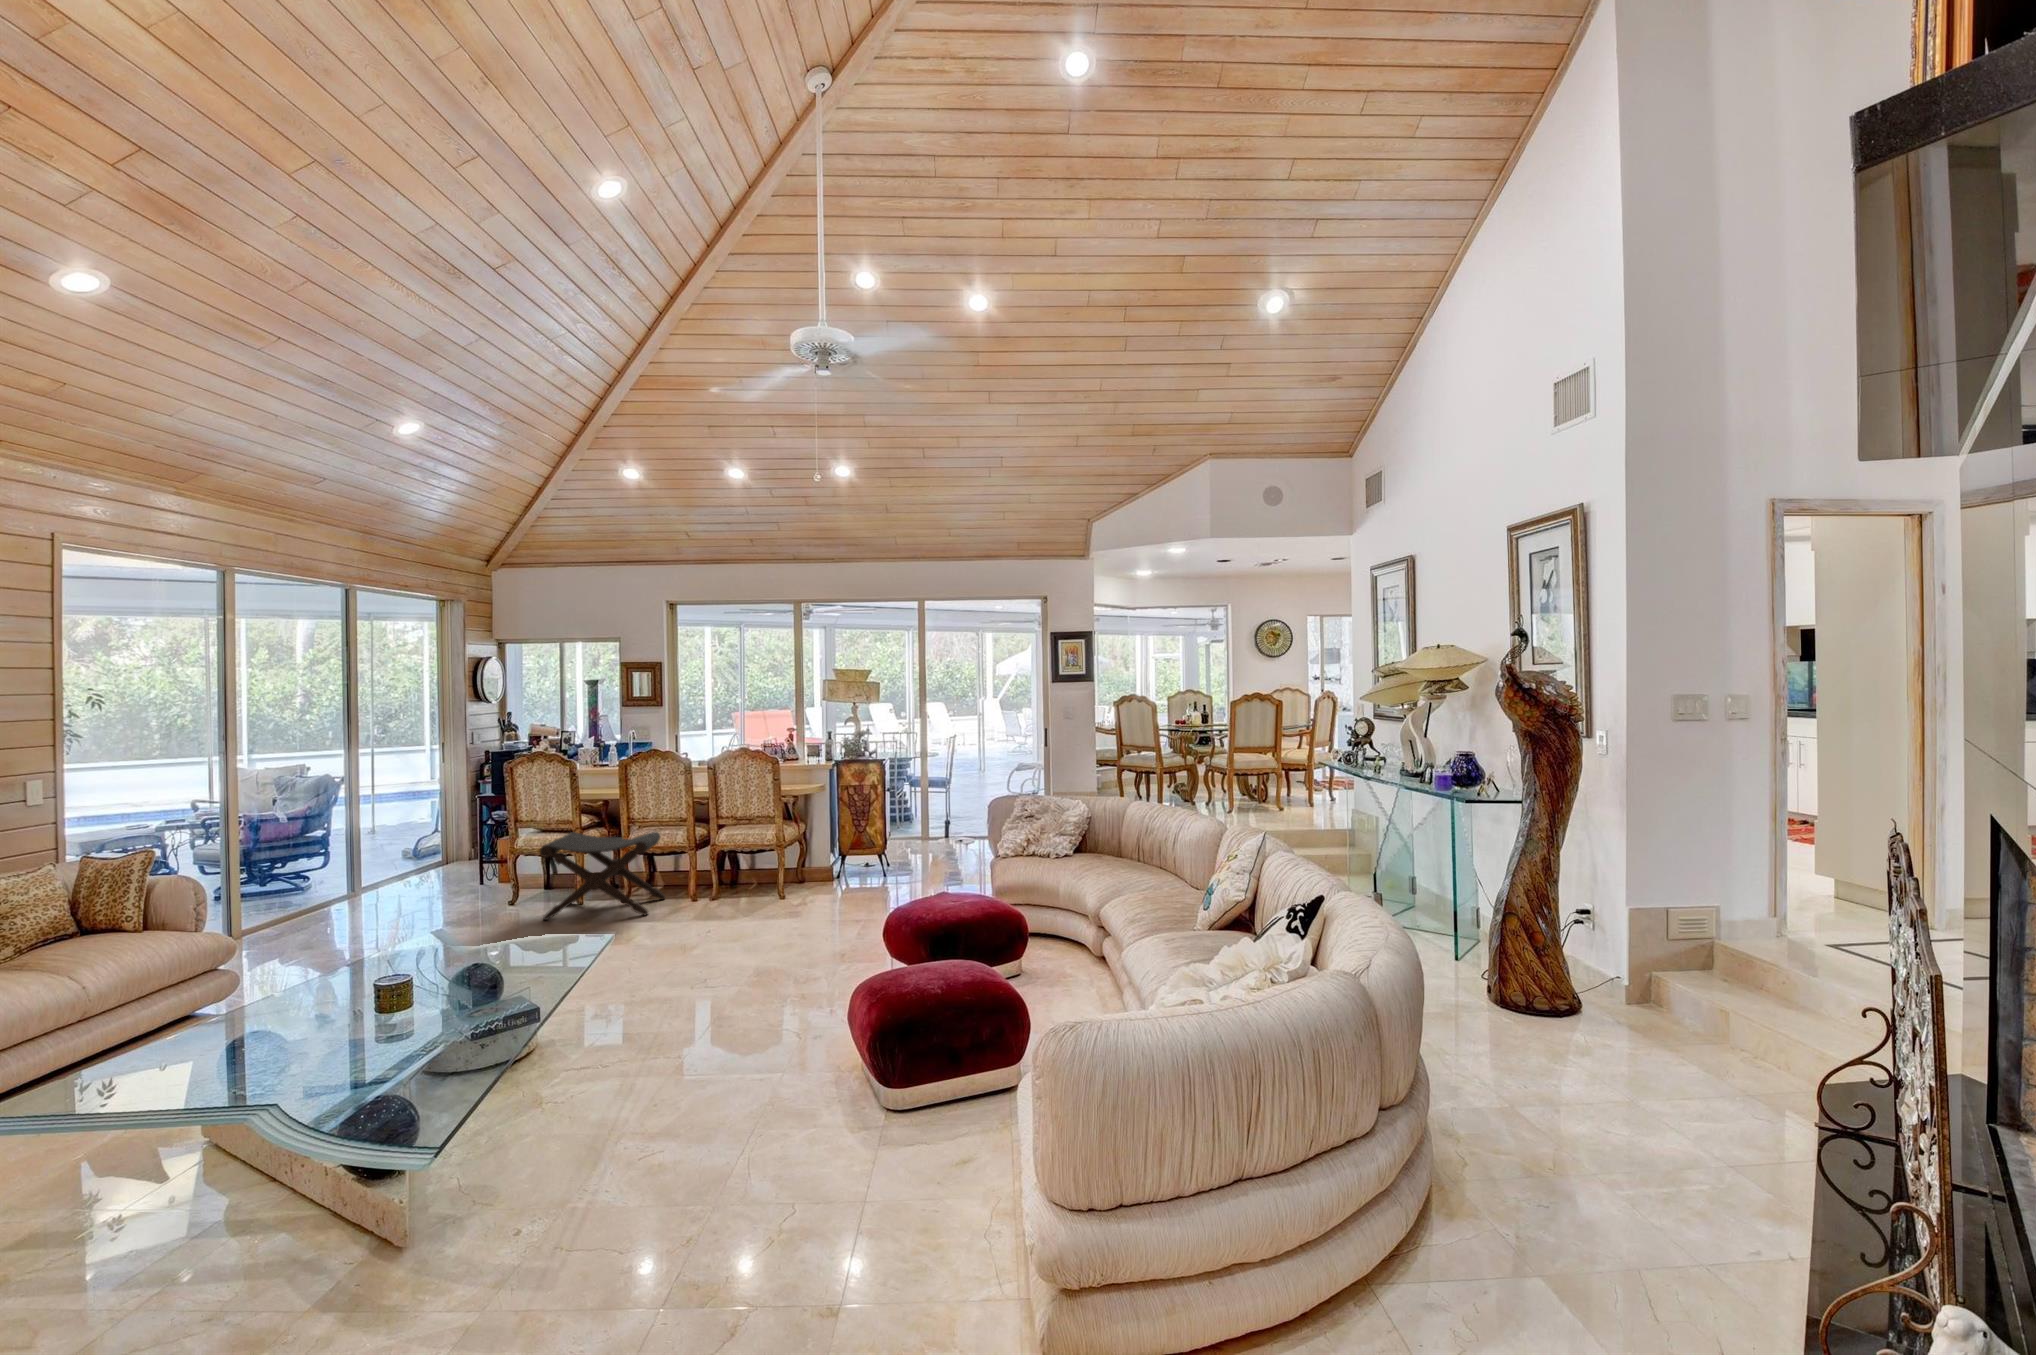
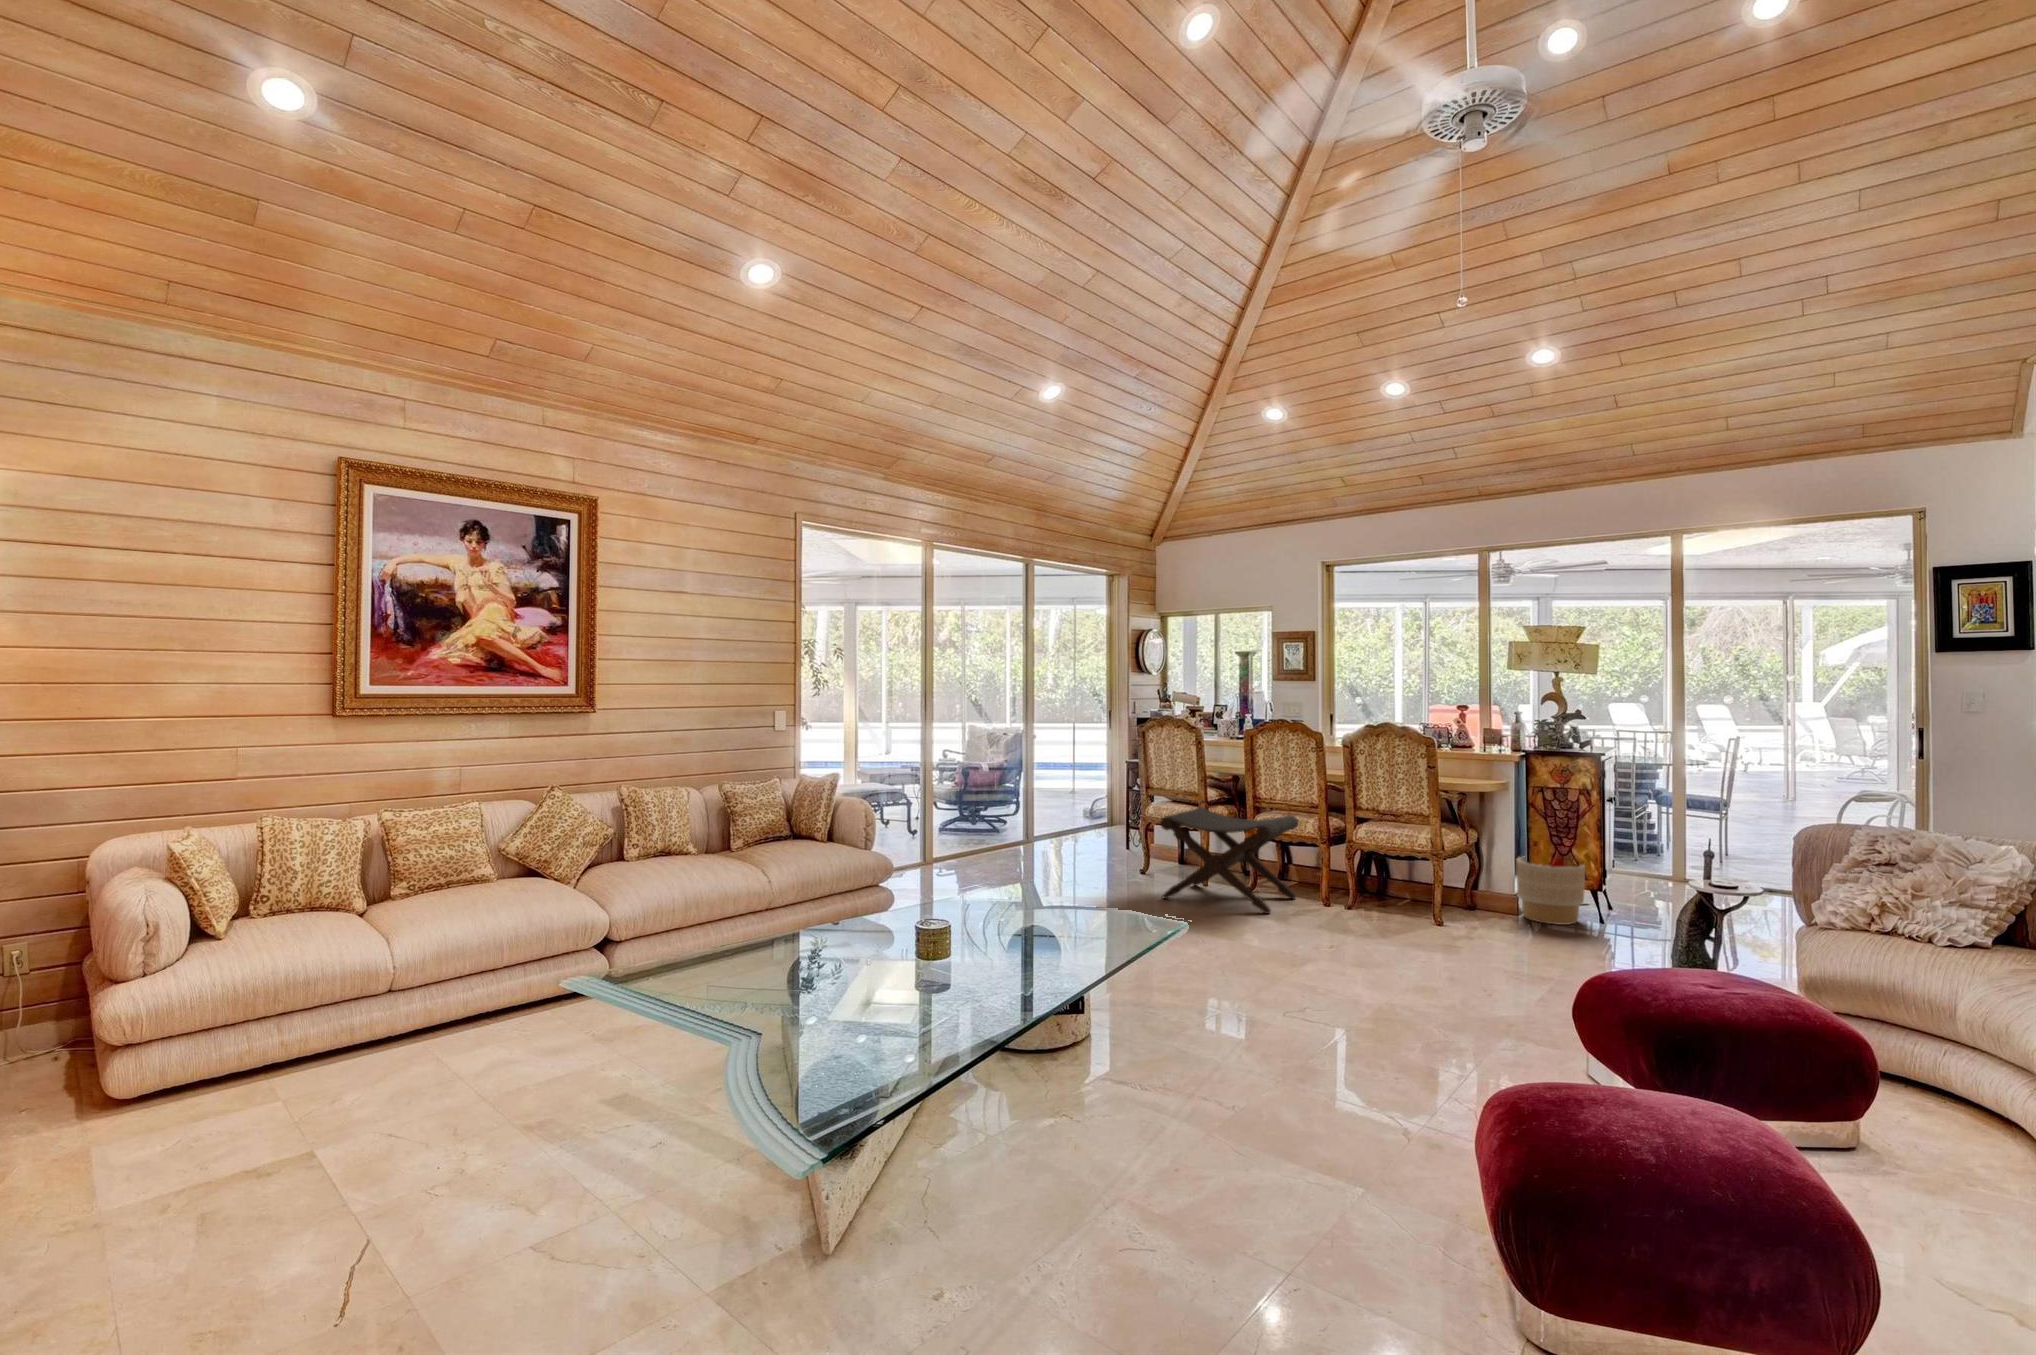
planter: none [831,835,875,884] -> present [1517,857,1585,925]

